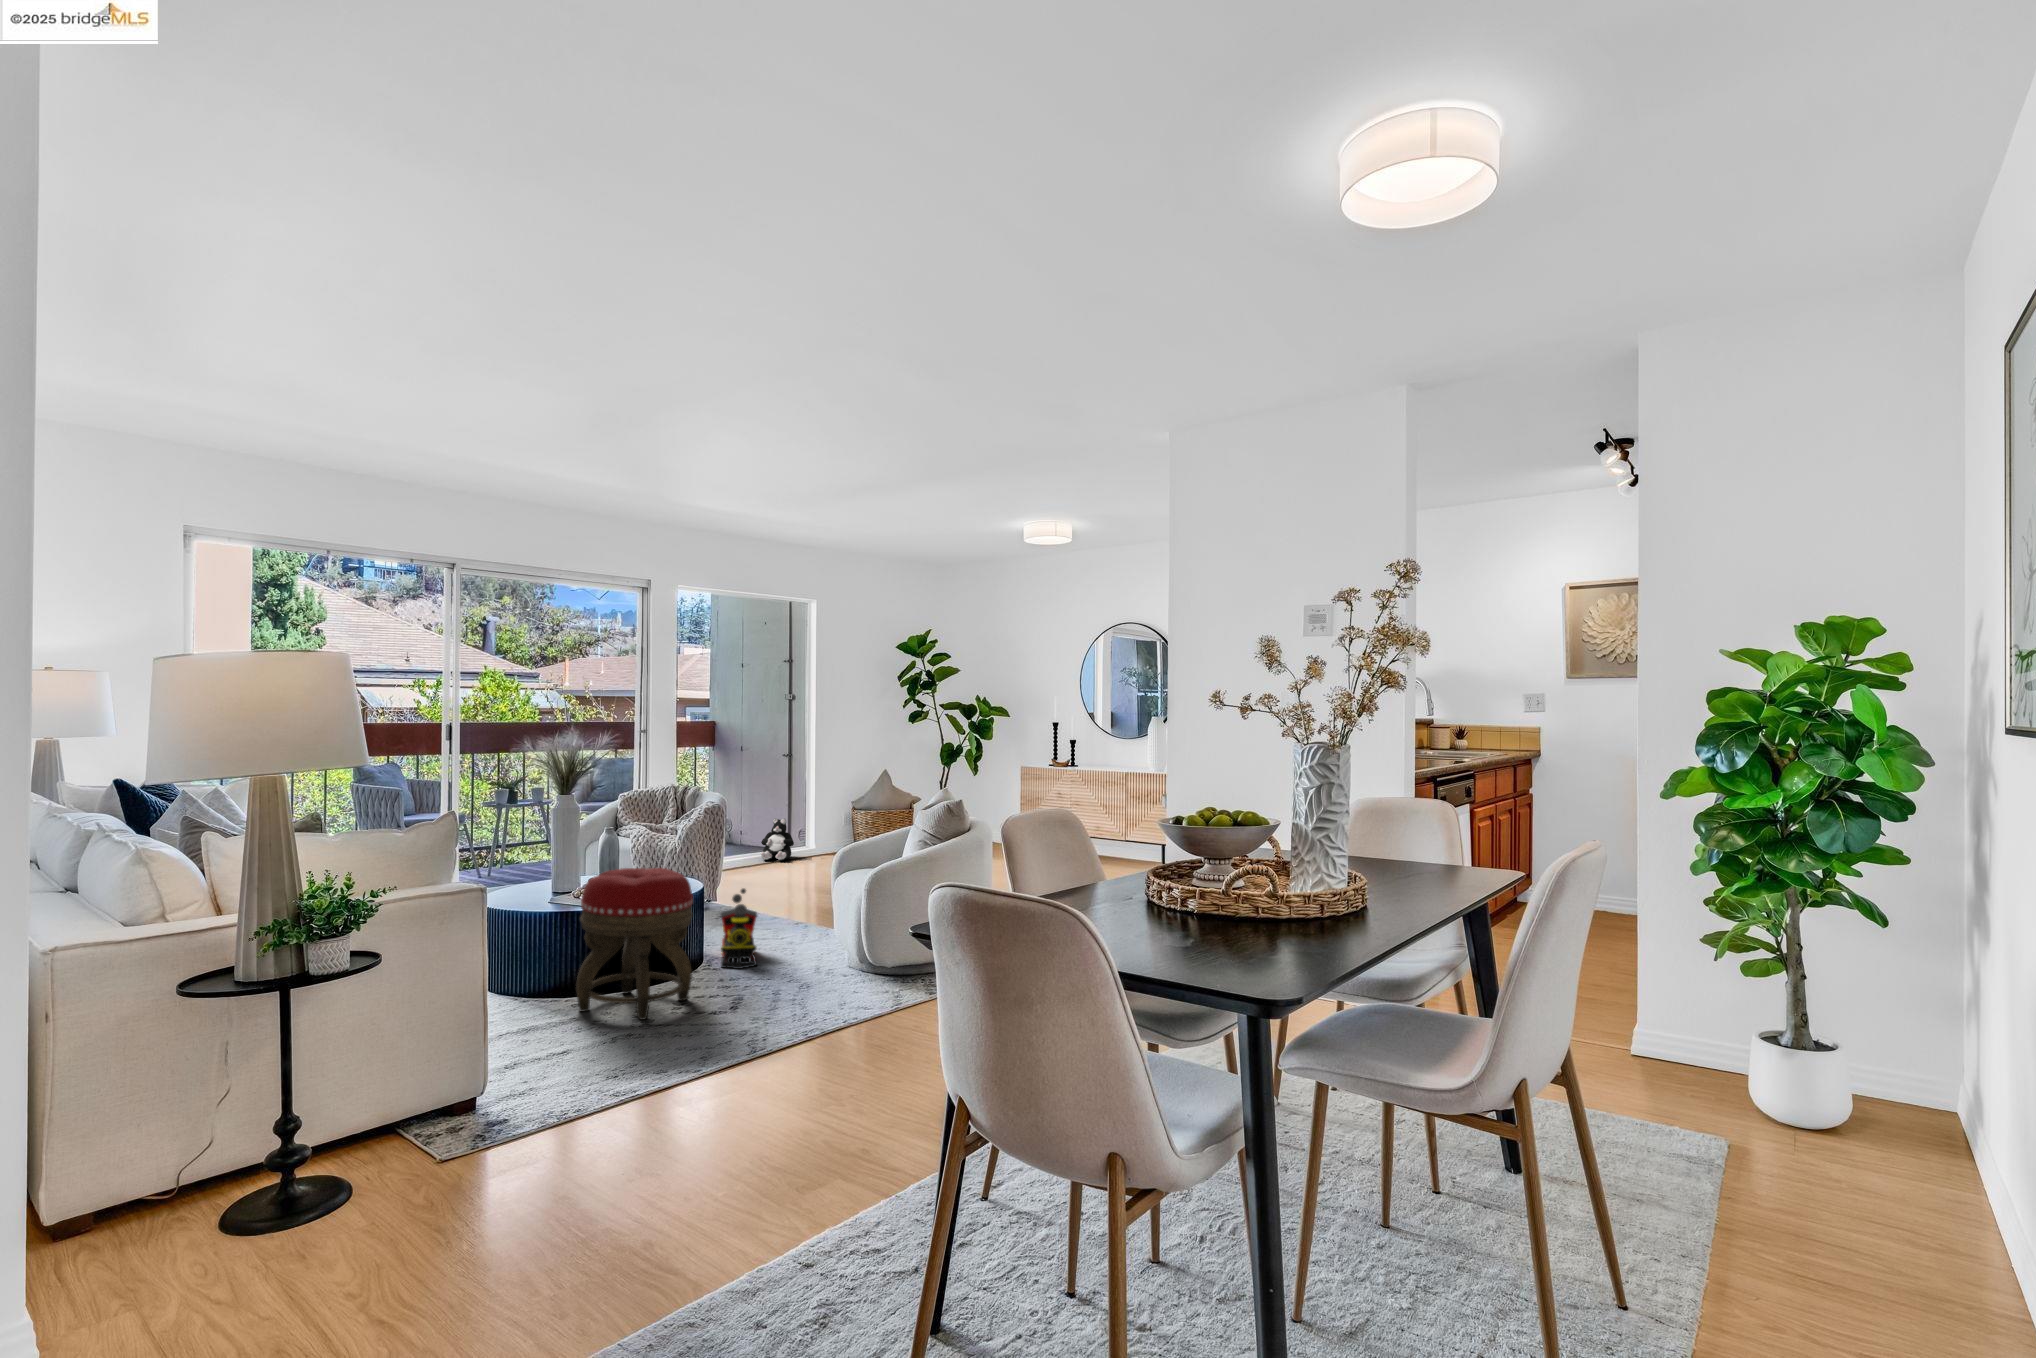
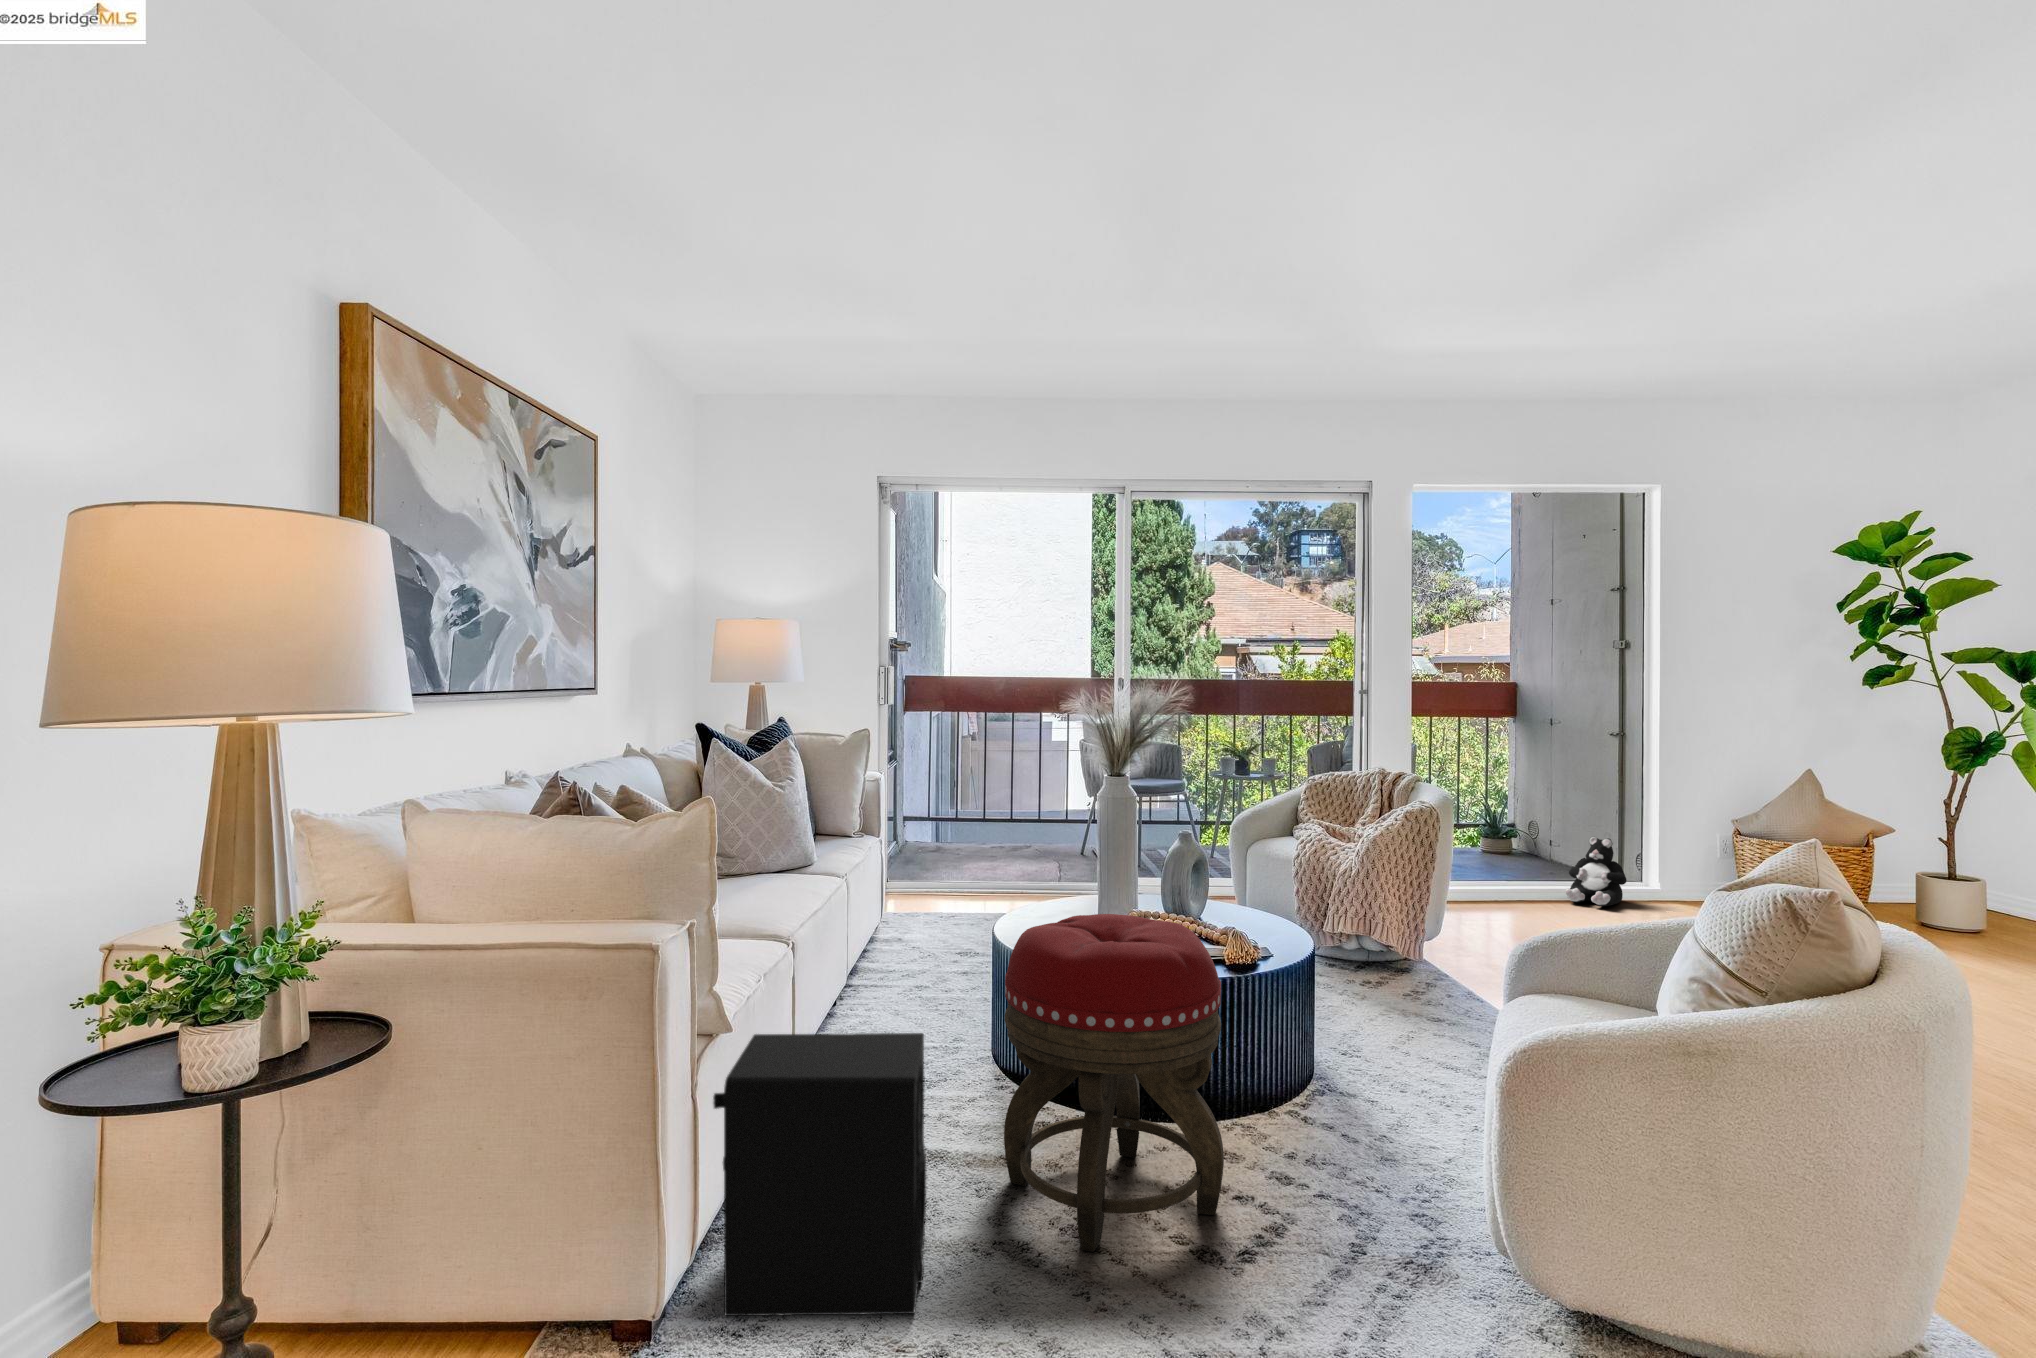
toy train: present [720,888,757,969] -> none [1349,976,1448,1150]
speaker: none [479,929,598,1069] -> present [713,1033,926,1316]

